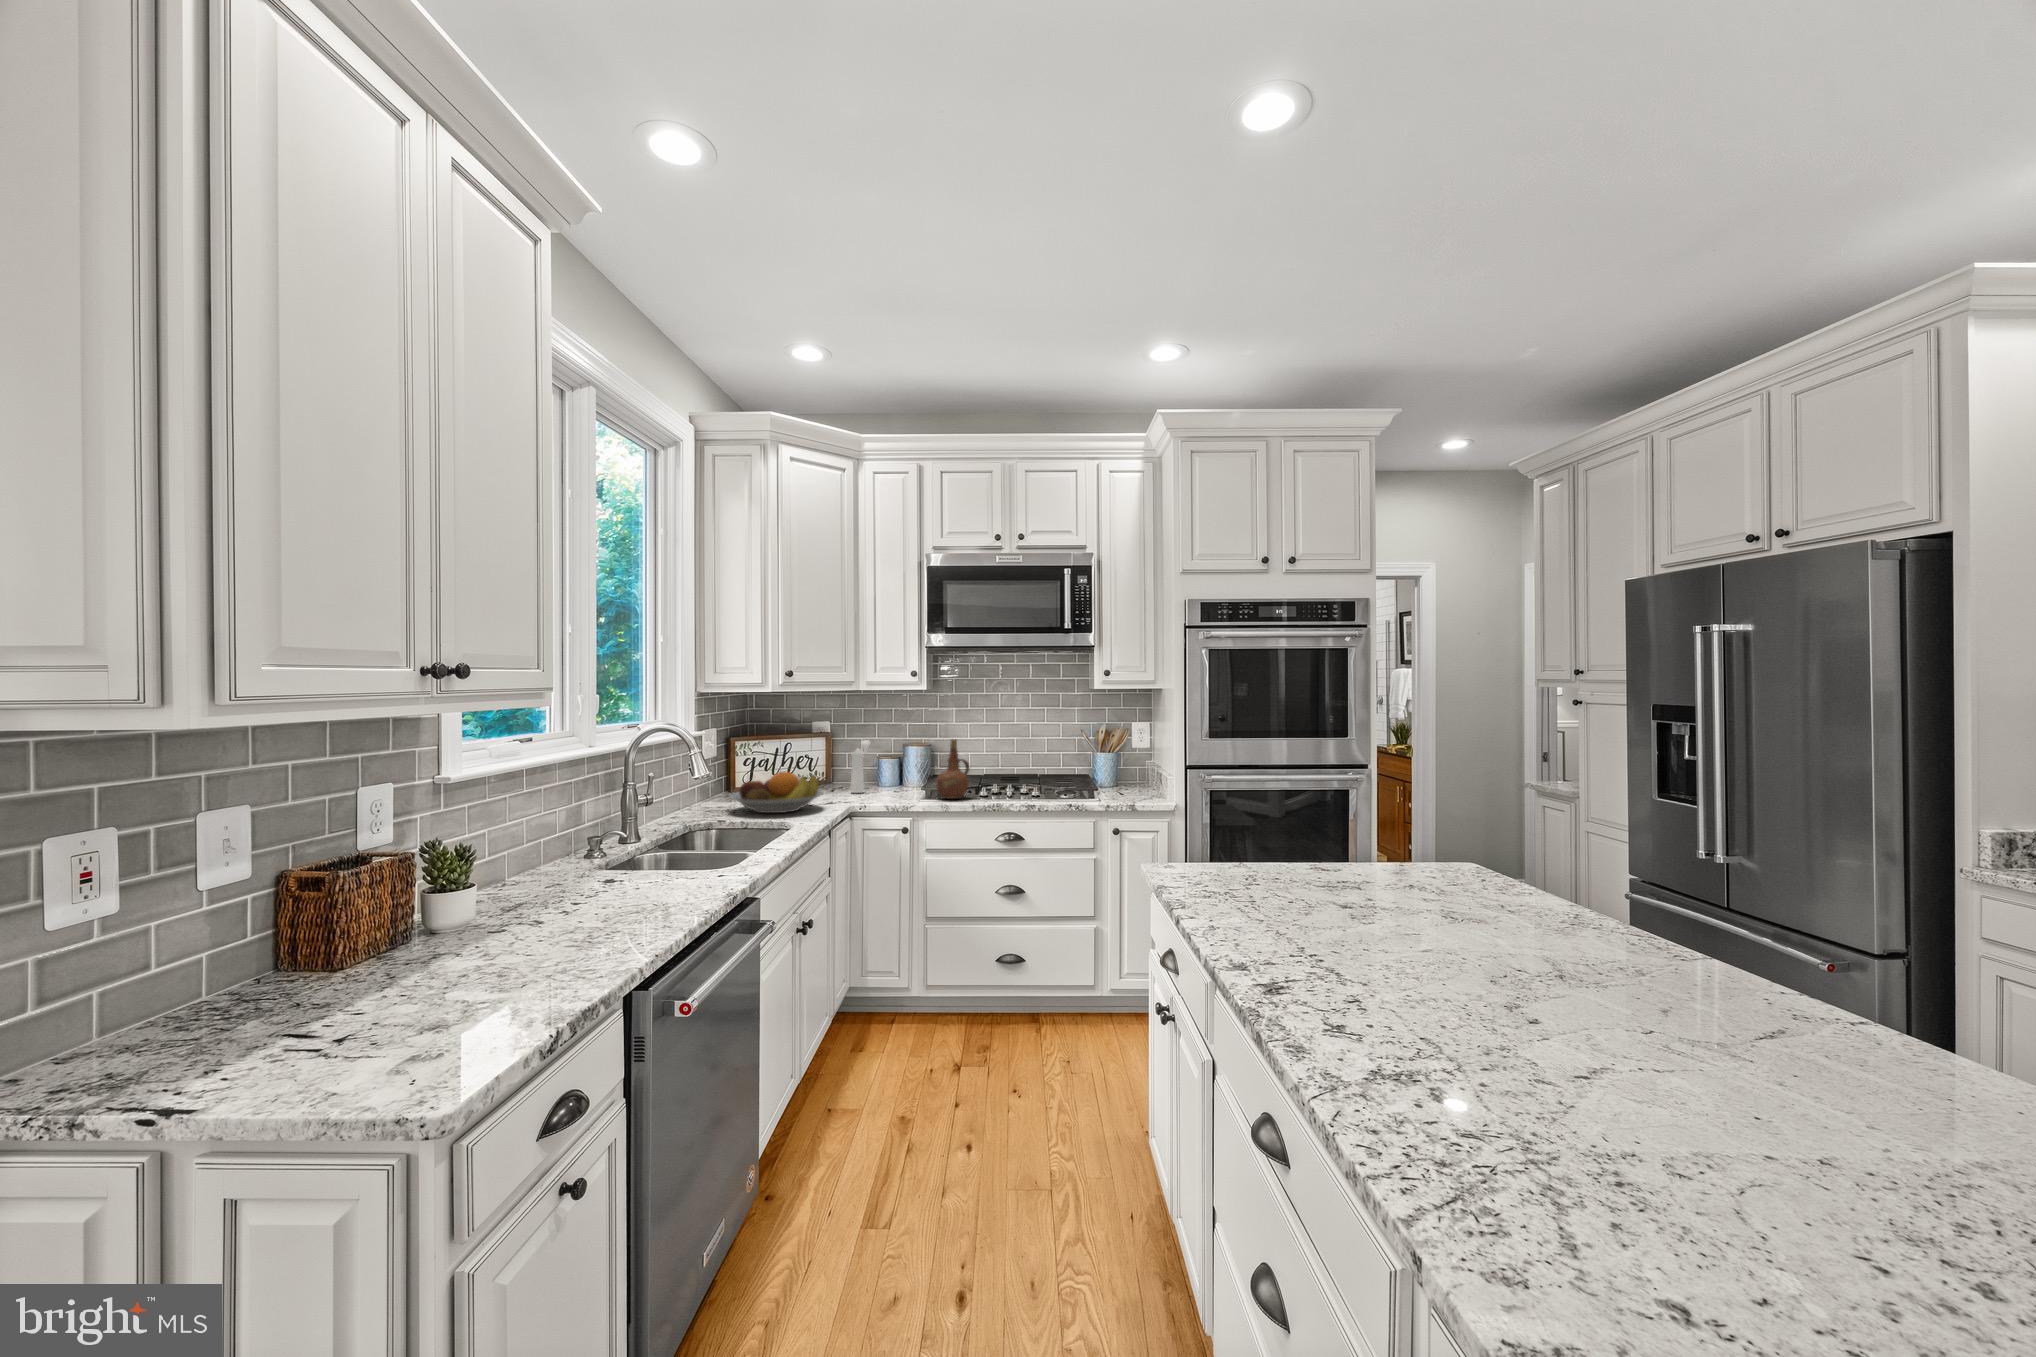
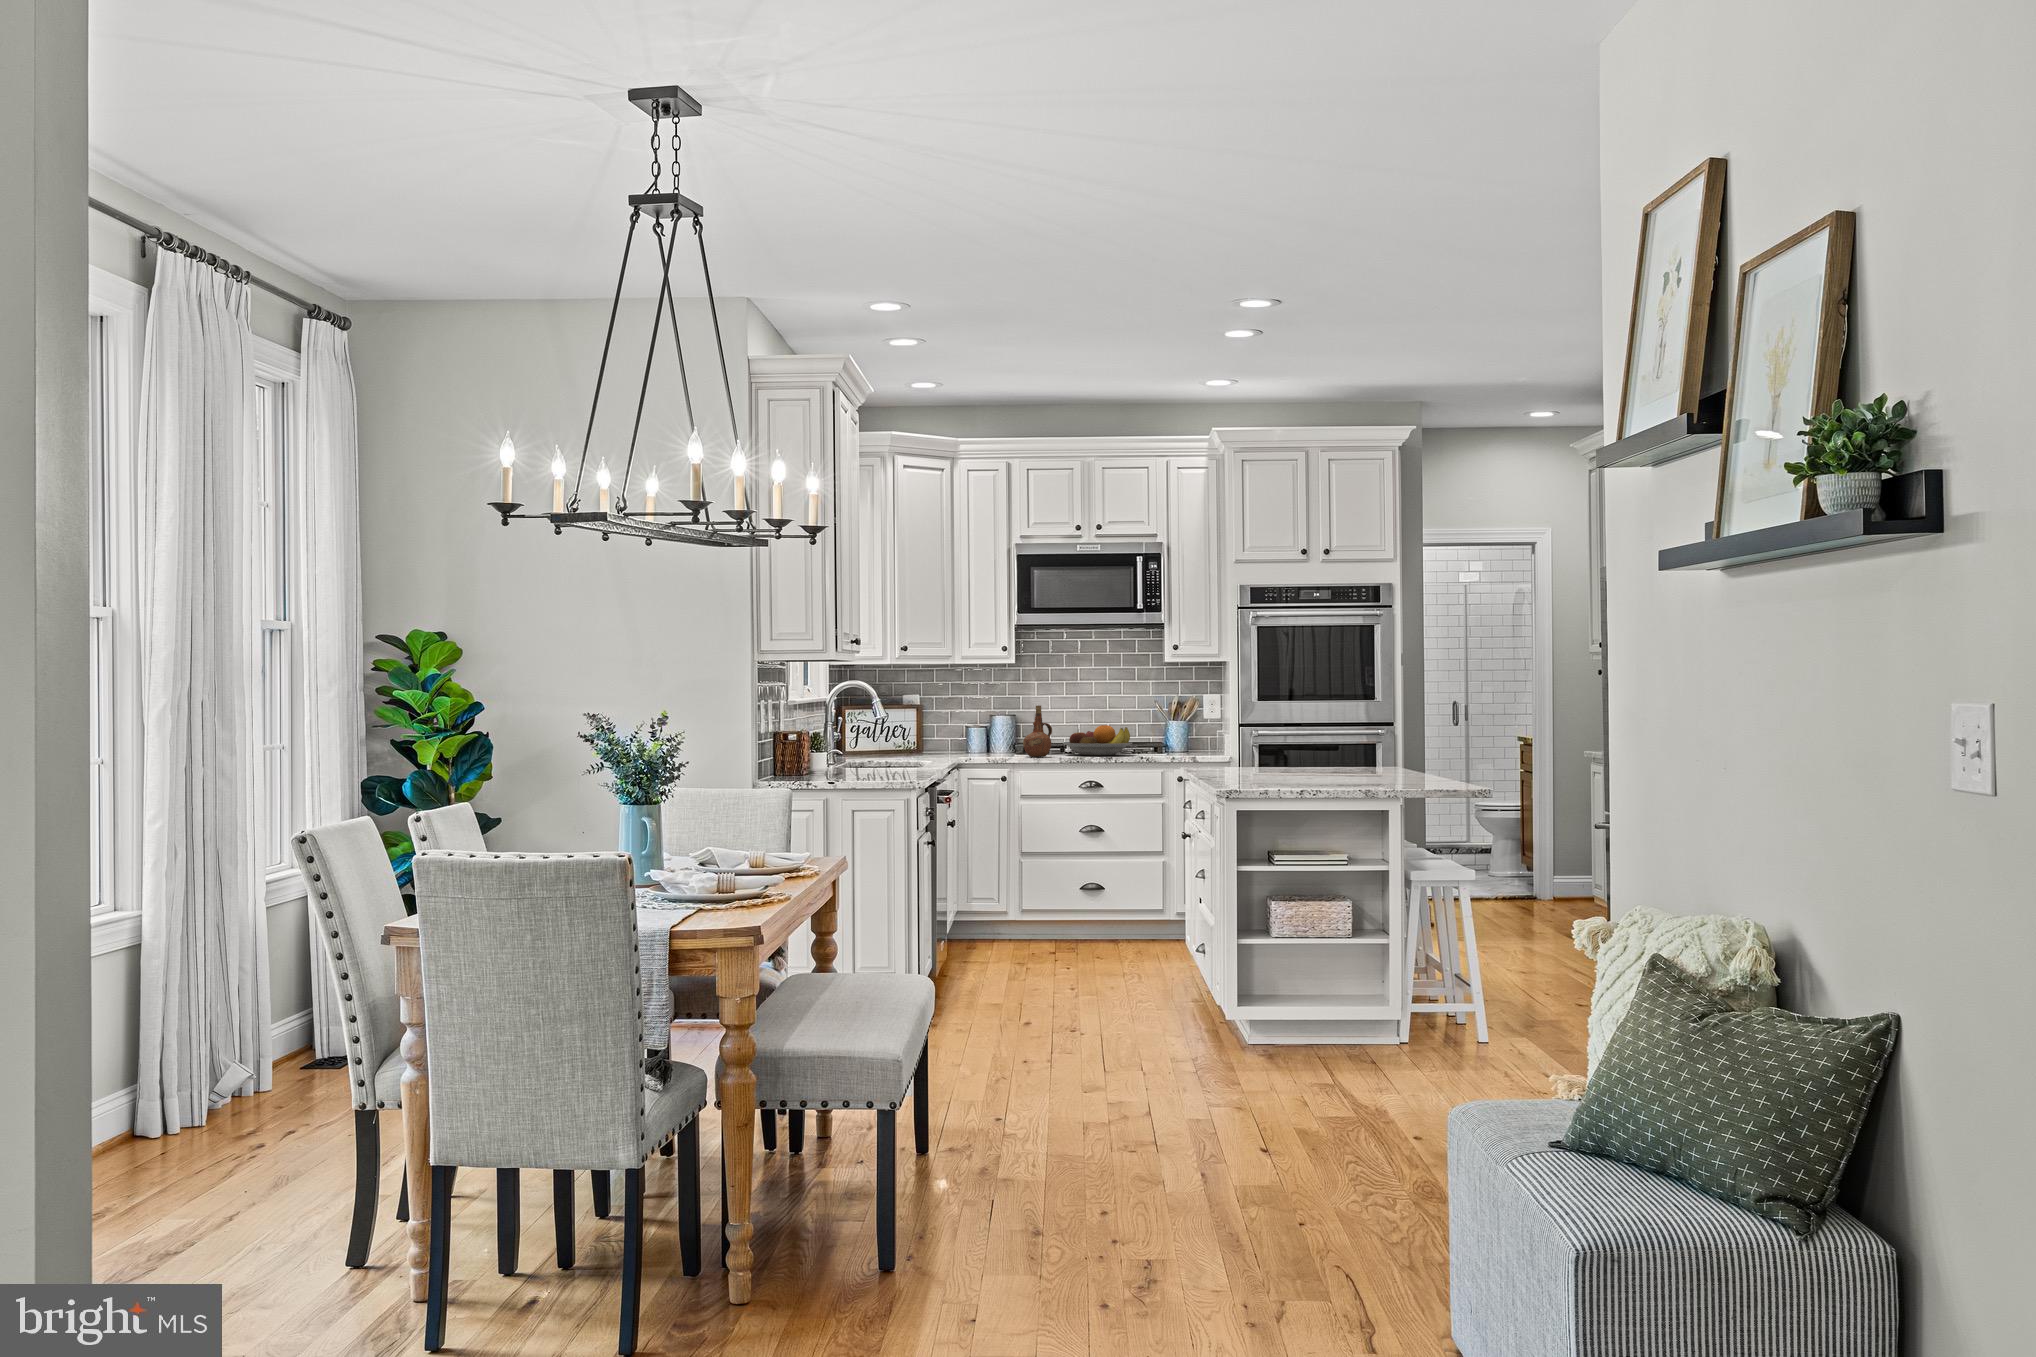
pepper mill: present [851,740,870,793] -> none [947,710,962,755]
fruit bowl: present [729,772,823,813] -> present [1063,725,1132,755]

